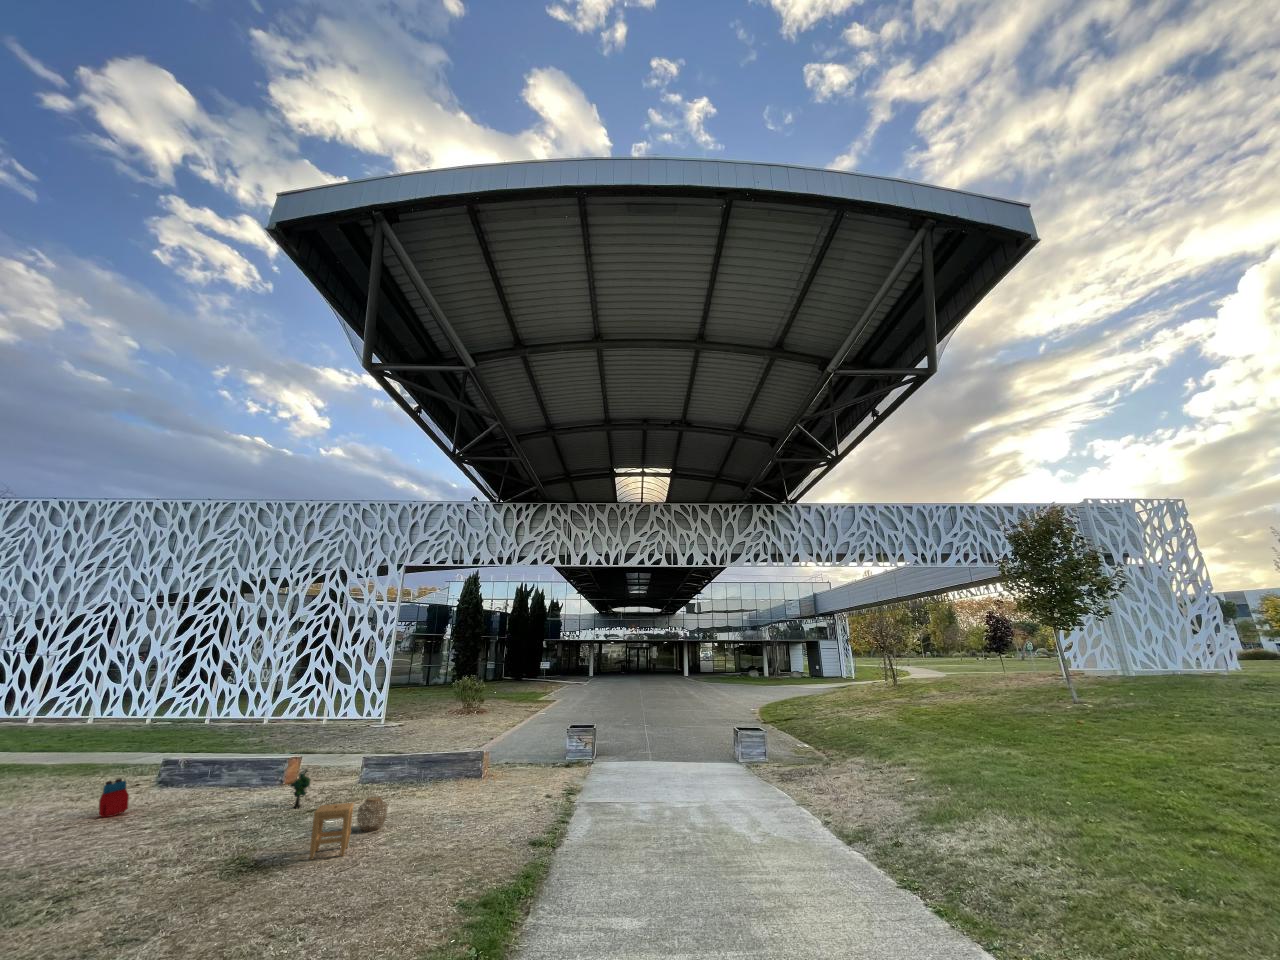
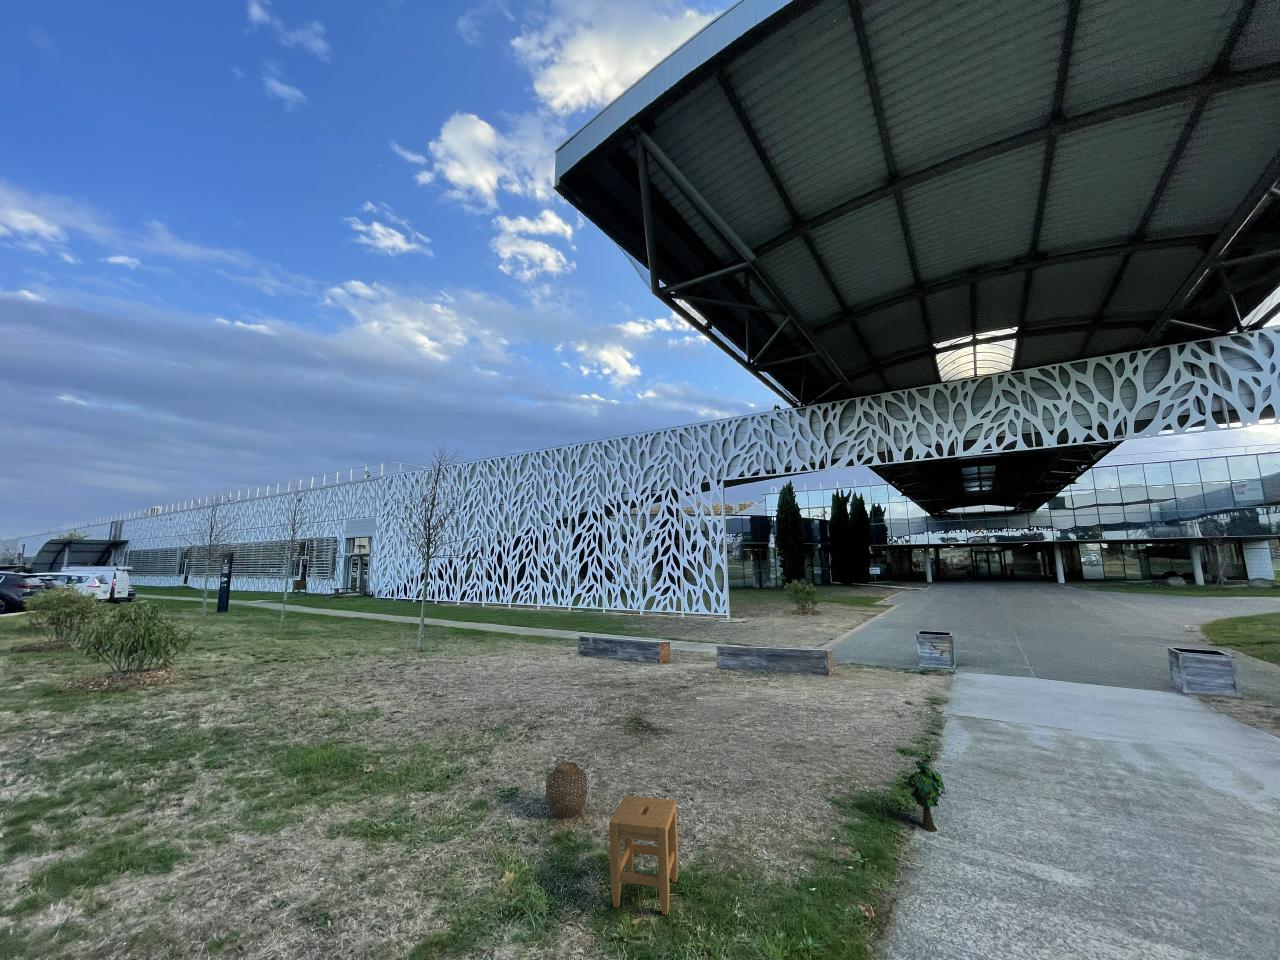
decorative plant: present [290,770,310,808] -> present [902,755,946,832]
backpack: present [99,779,129,817] -> none [465,678,490,717]
woven basket: present [357,797,387,832] -> present [546,762,587,818]

